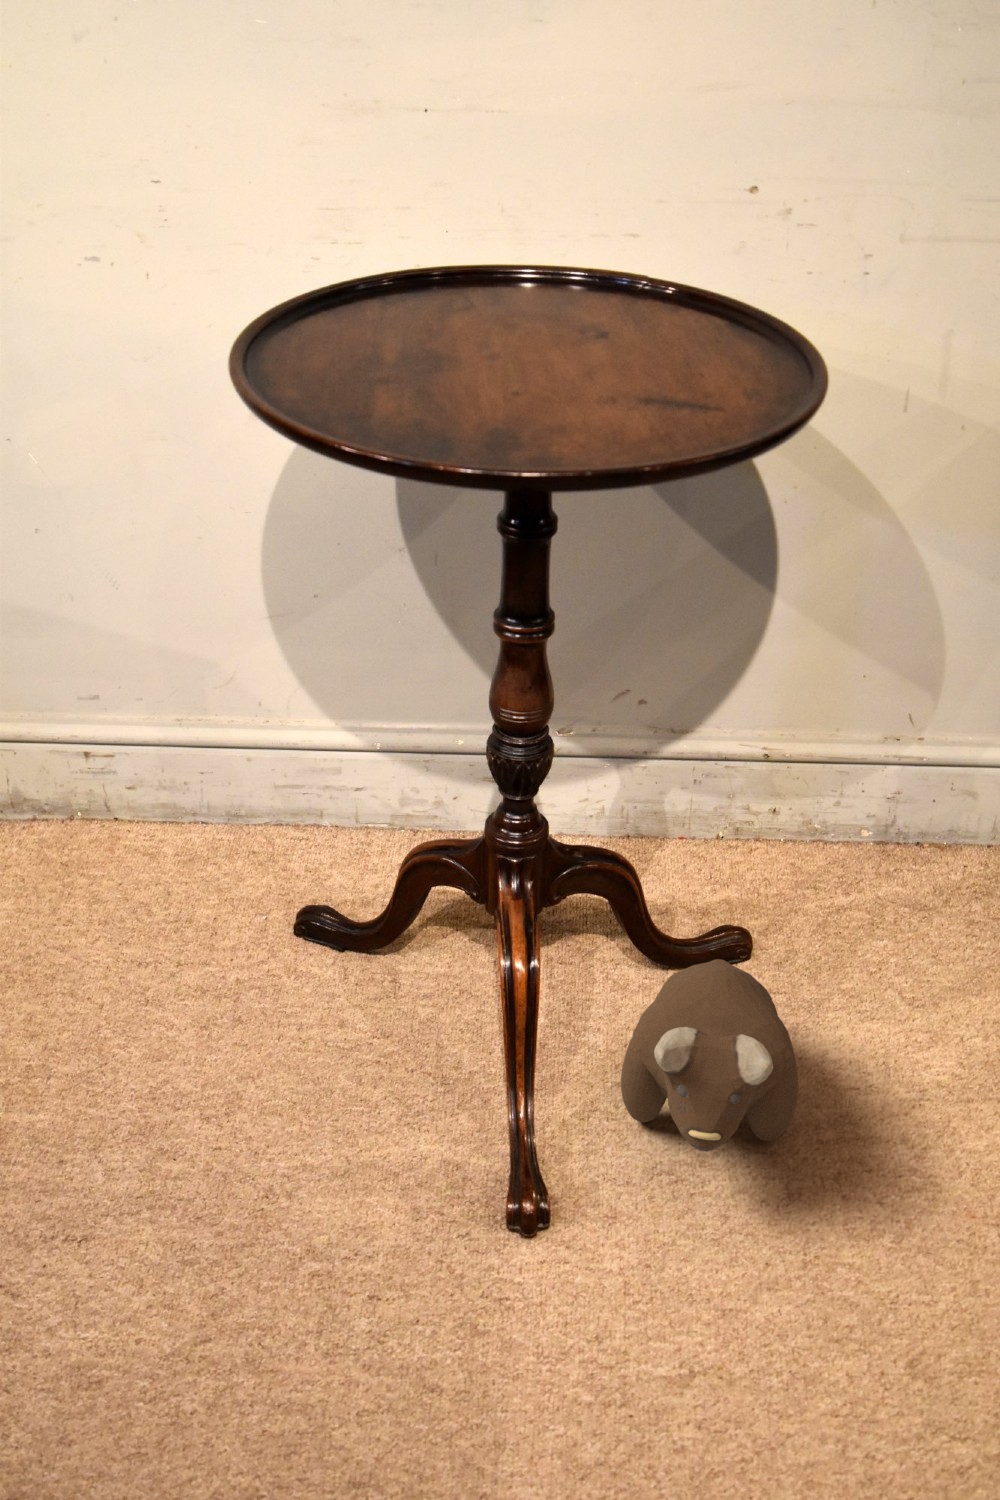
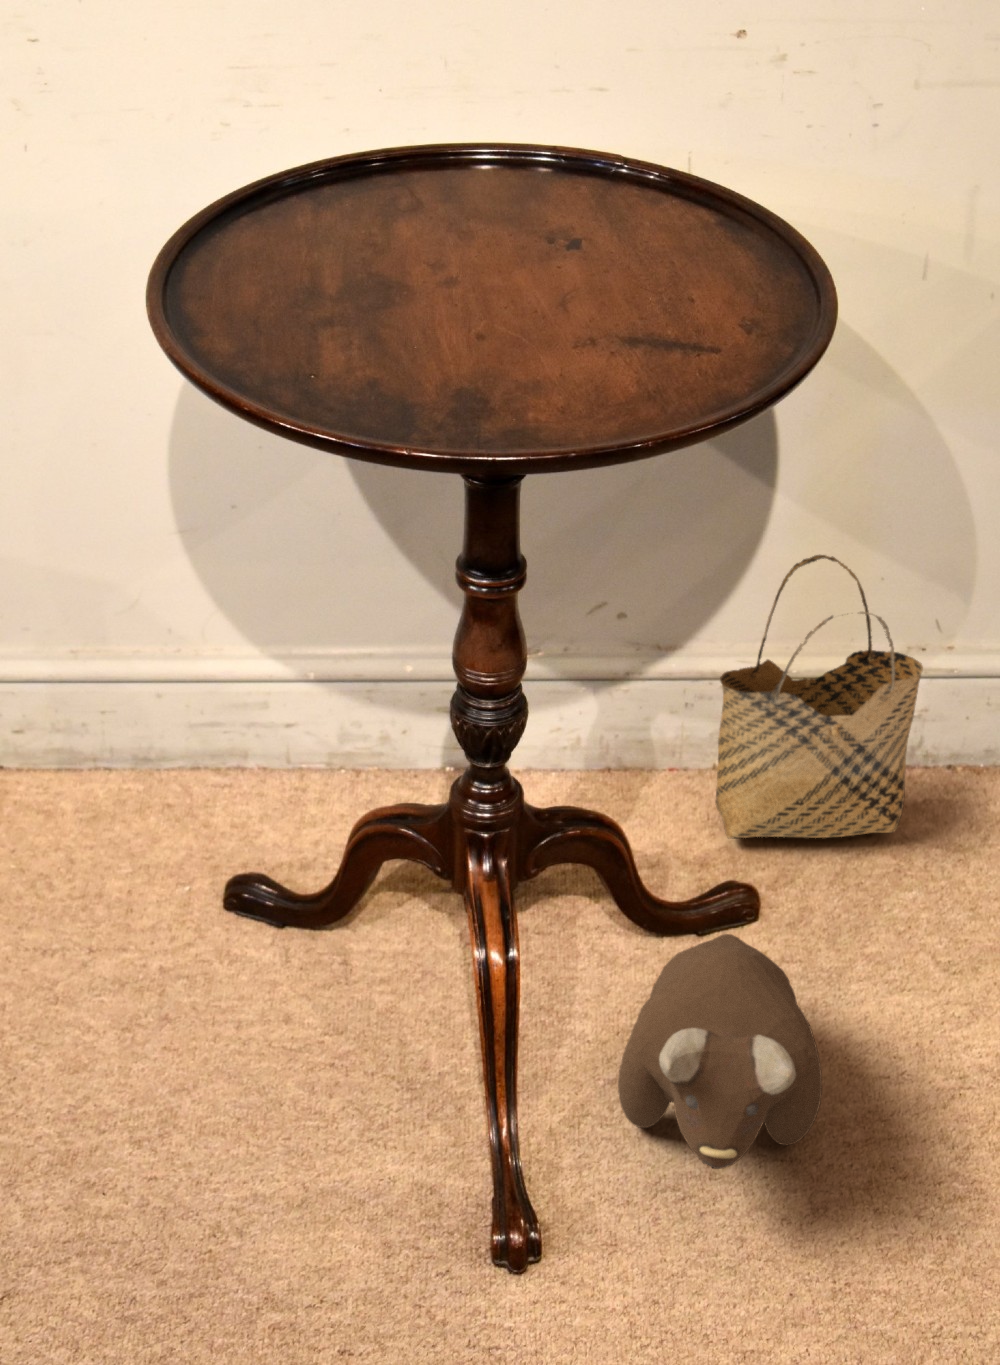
woven basket: none [715,651,893,894] -> present [715,555,923,839]

